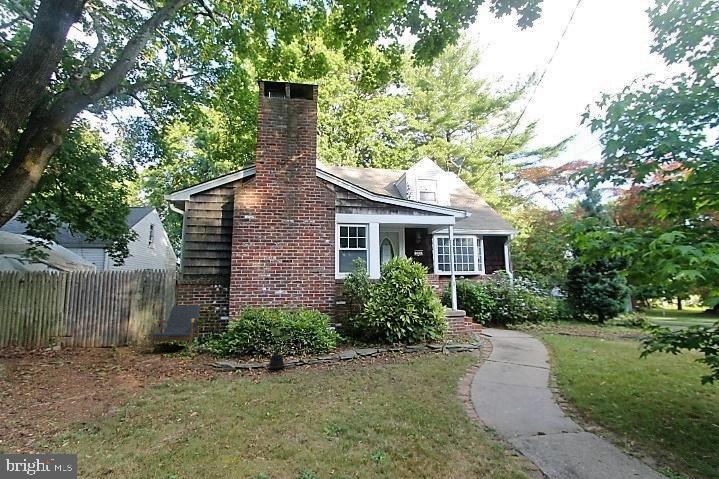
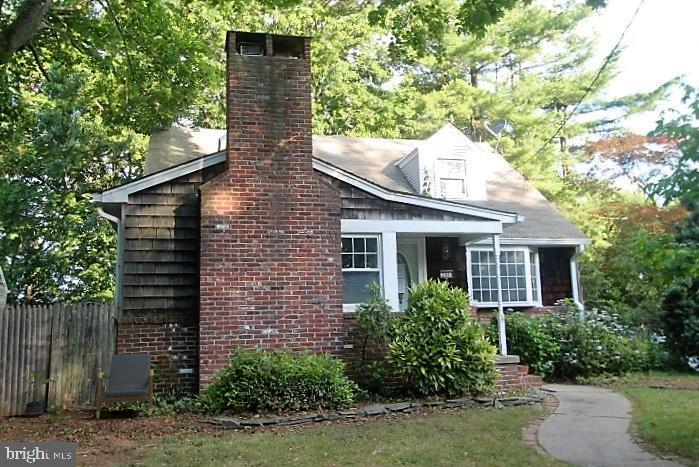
potted plant: present [268,328,293,370] -> present [24,371,56,417]

